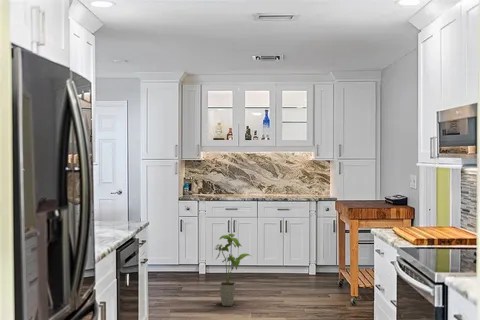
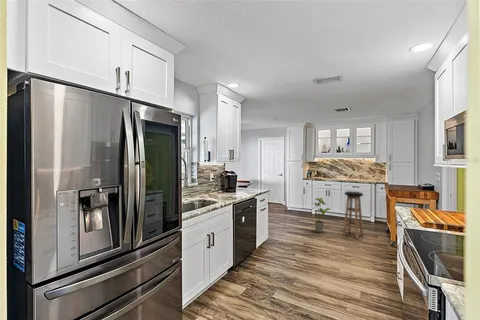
bar stool: none [273,216,306,307] -> present [343,191,363,239]

